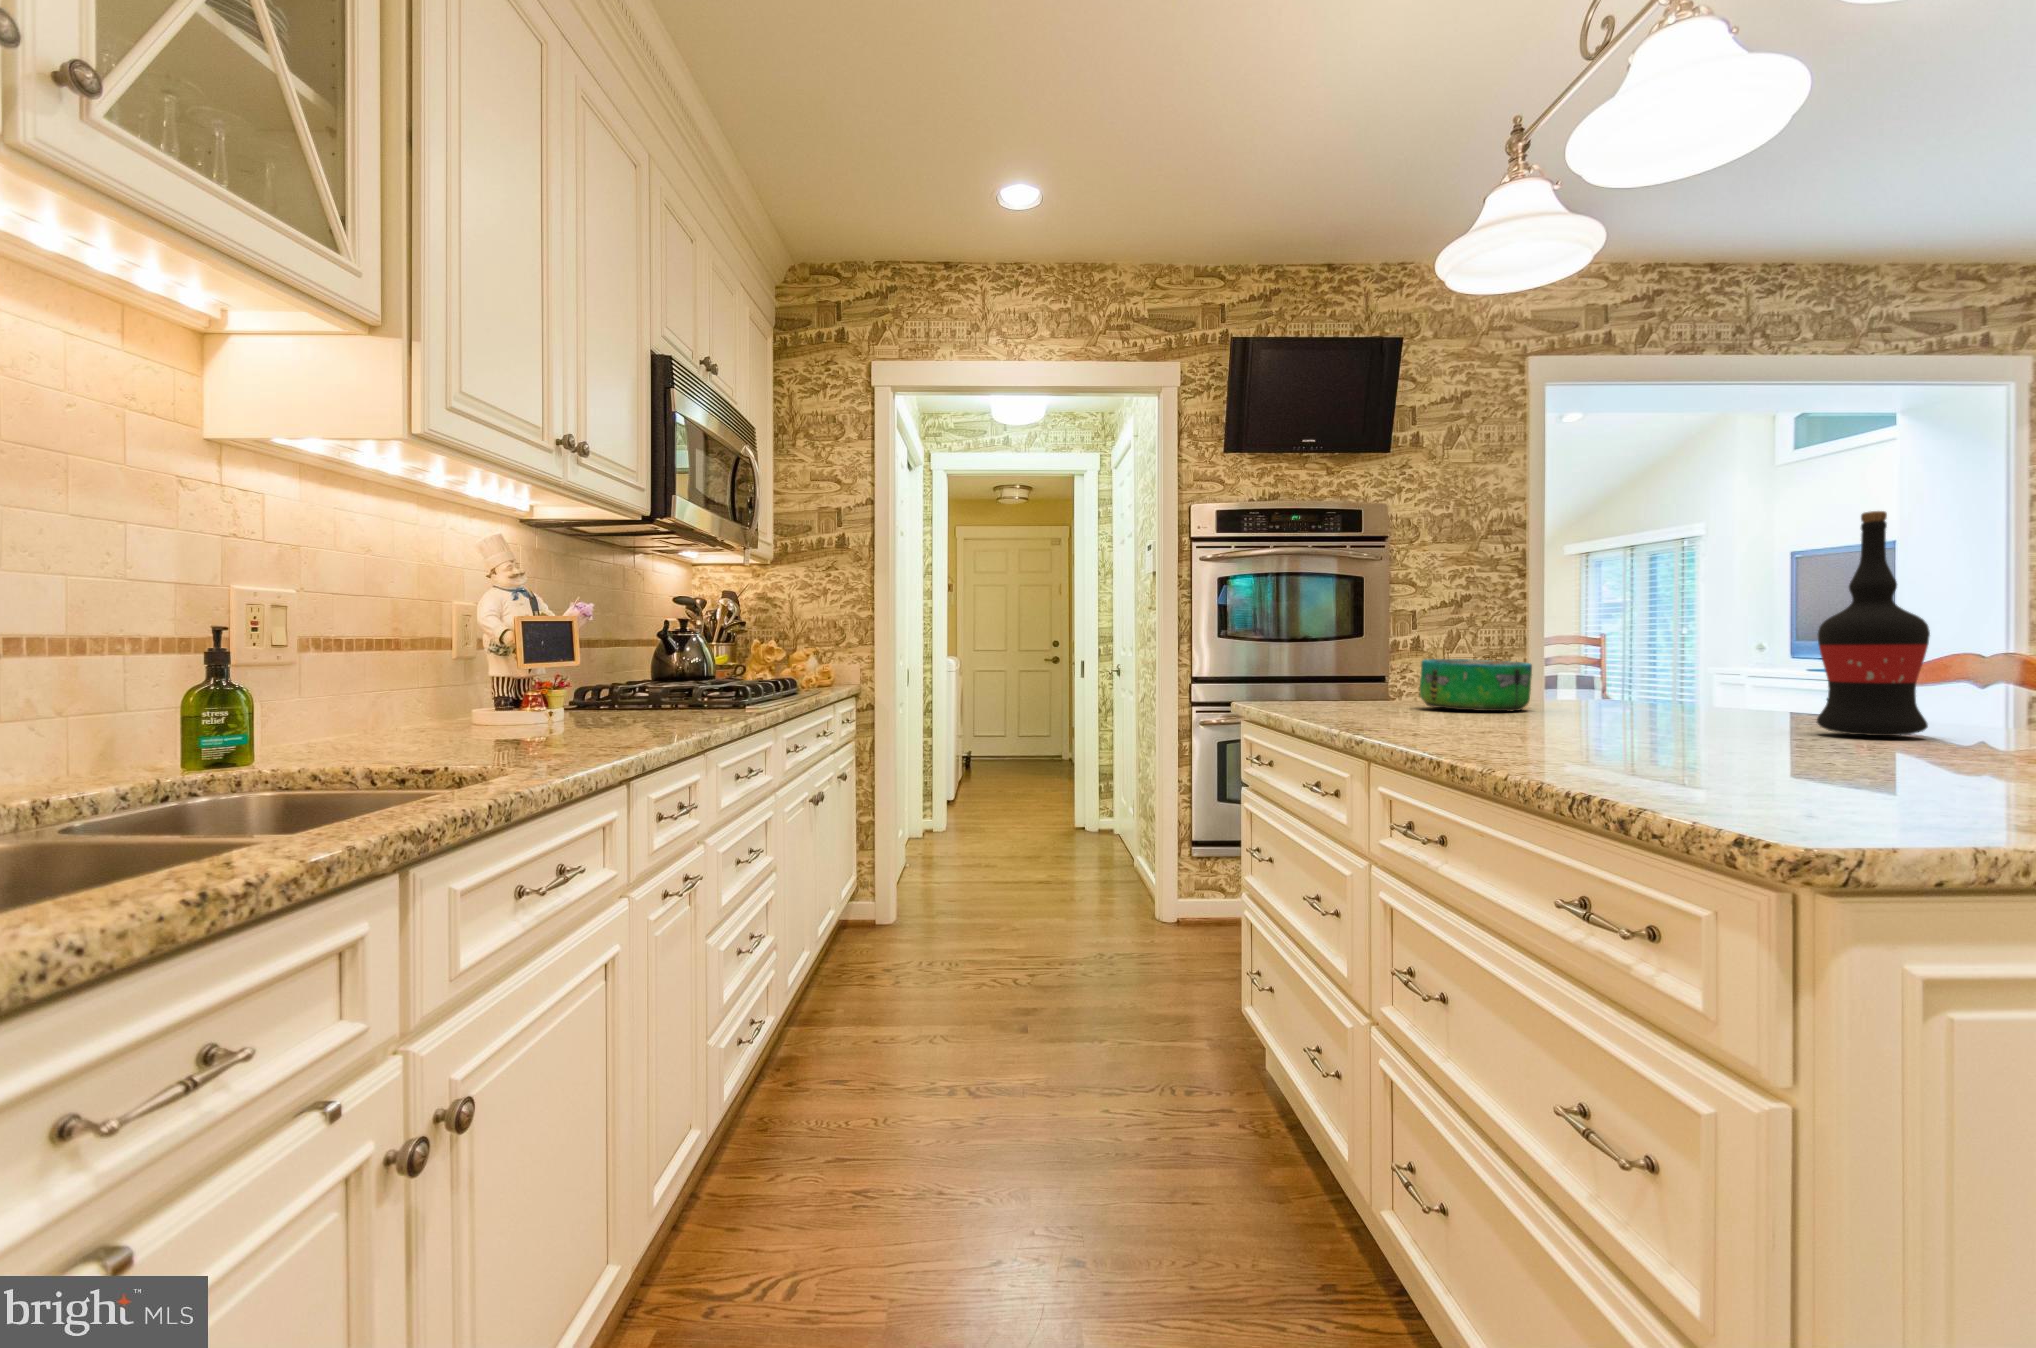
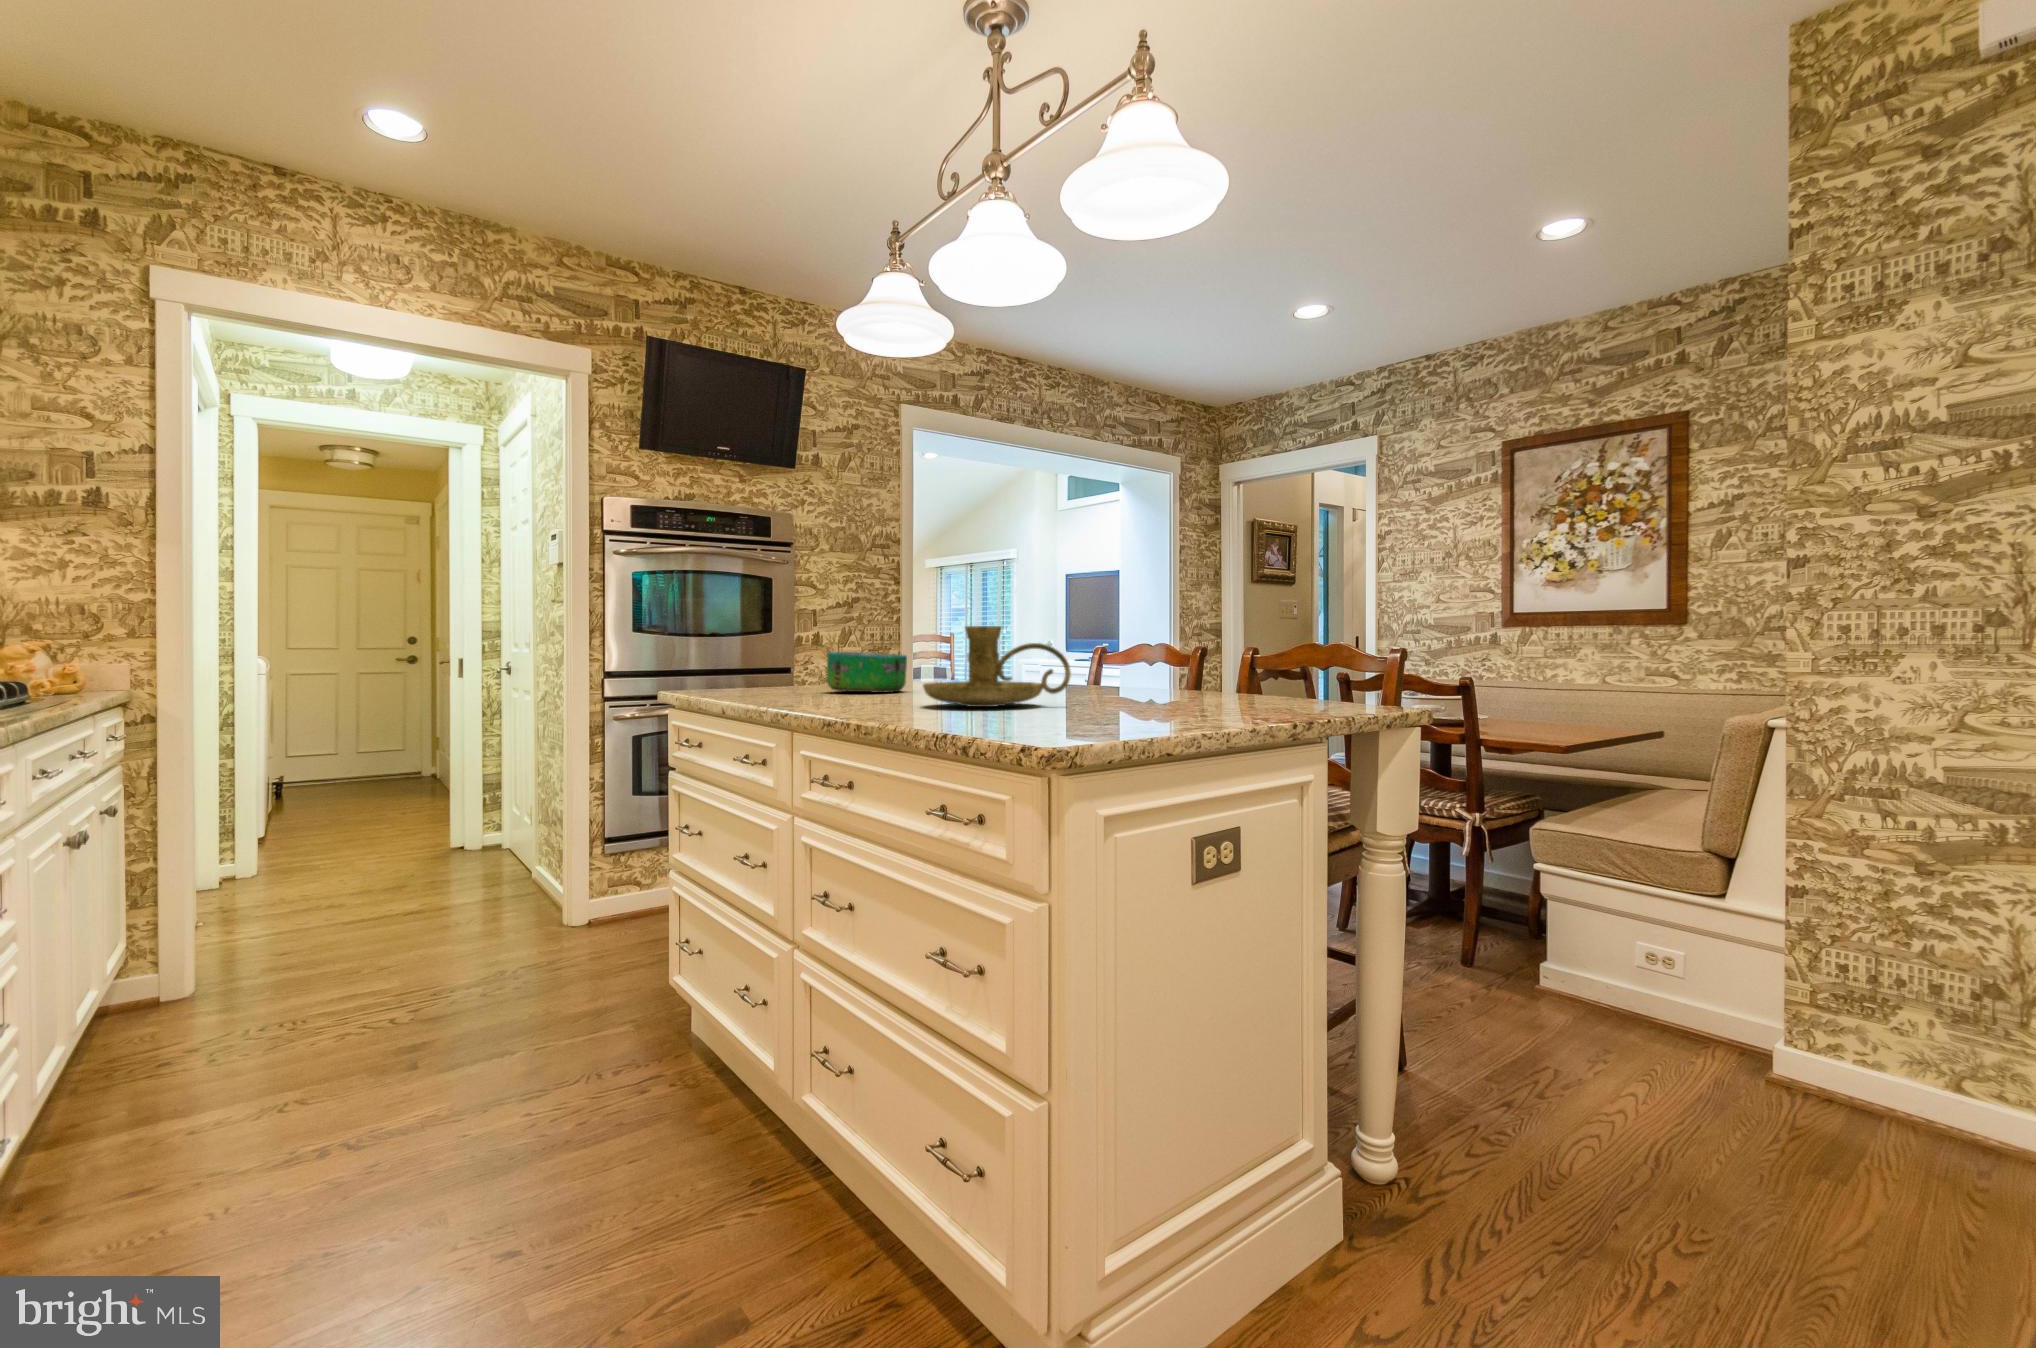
wine bottle: present [1817,511,1930,736] -> none [1066,558,1116,698]
candle holder: none [1556,625,1836,744] -> present [923,626,1071,707]

